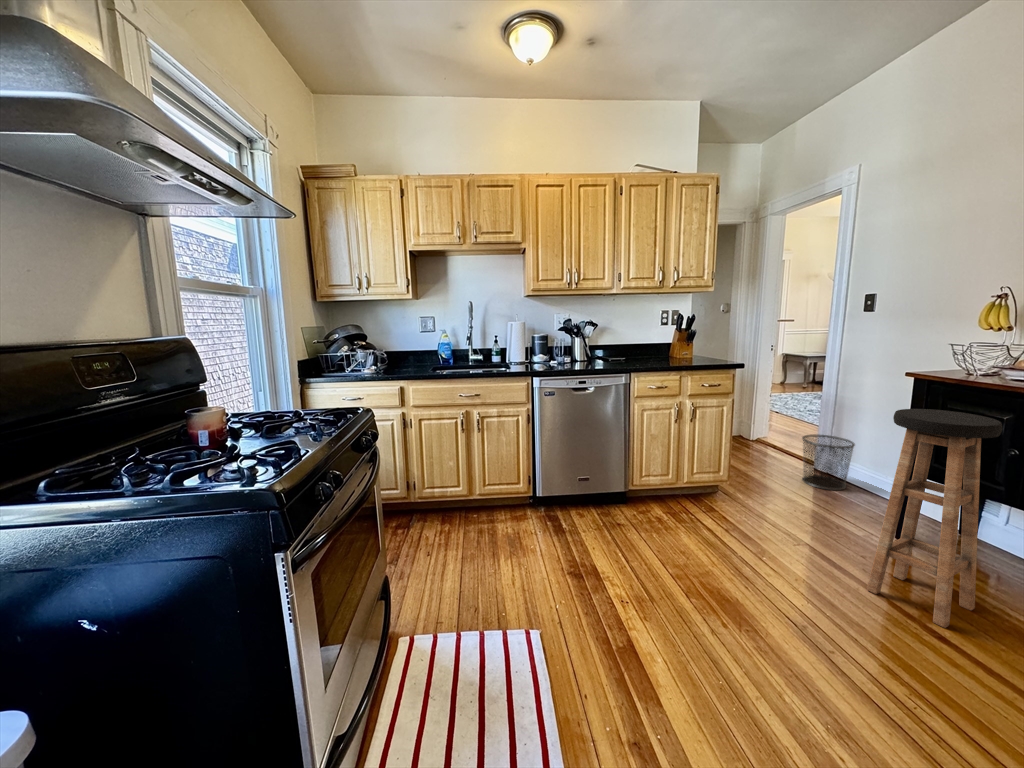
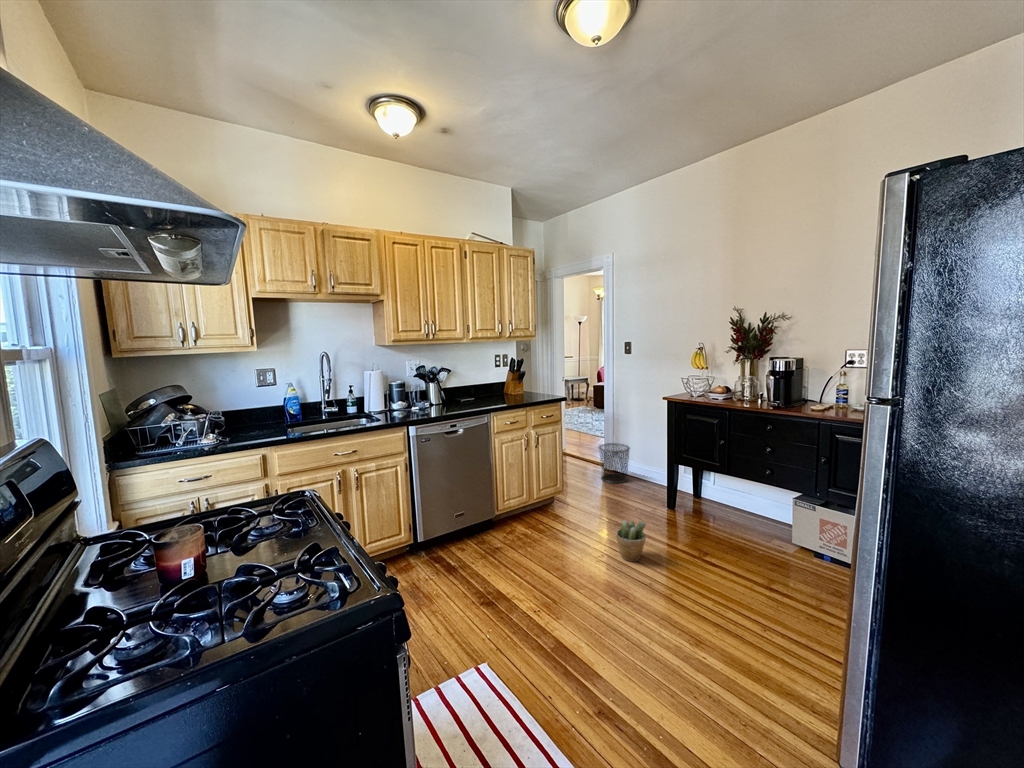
bar stool: present [867,409,1002,628] -> none [669,423,722,558]
potted plant: none [771,531,820,591] -> present [616,520,646,562]

